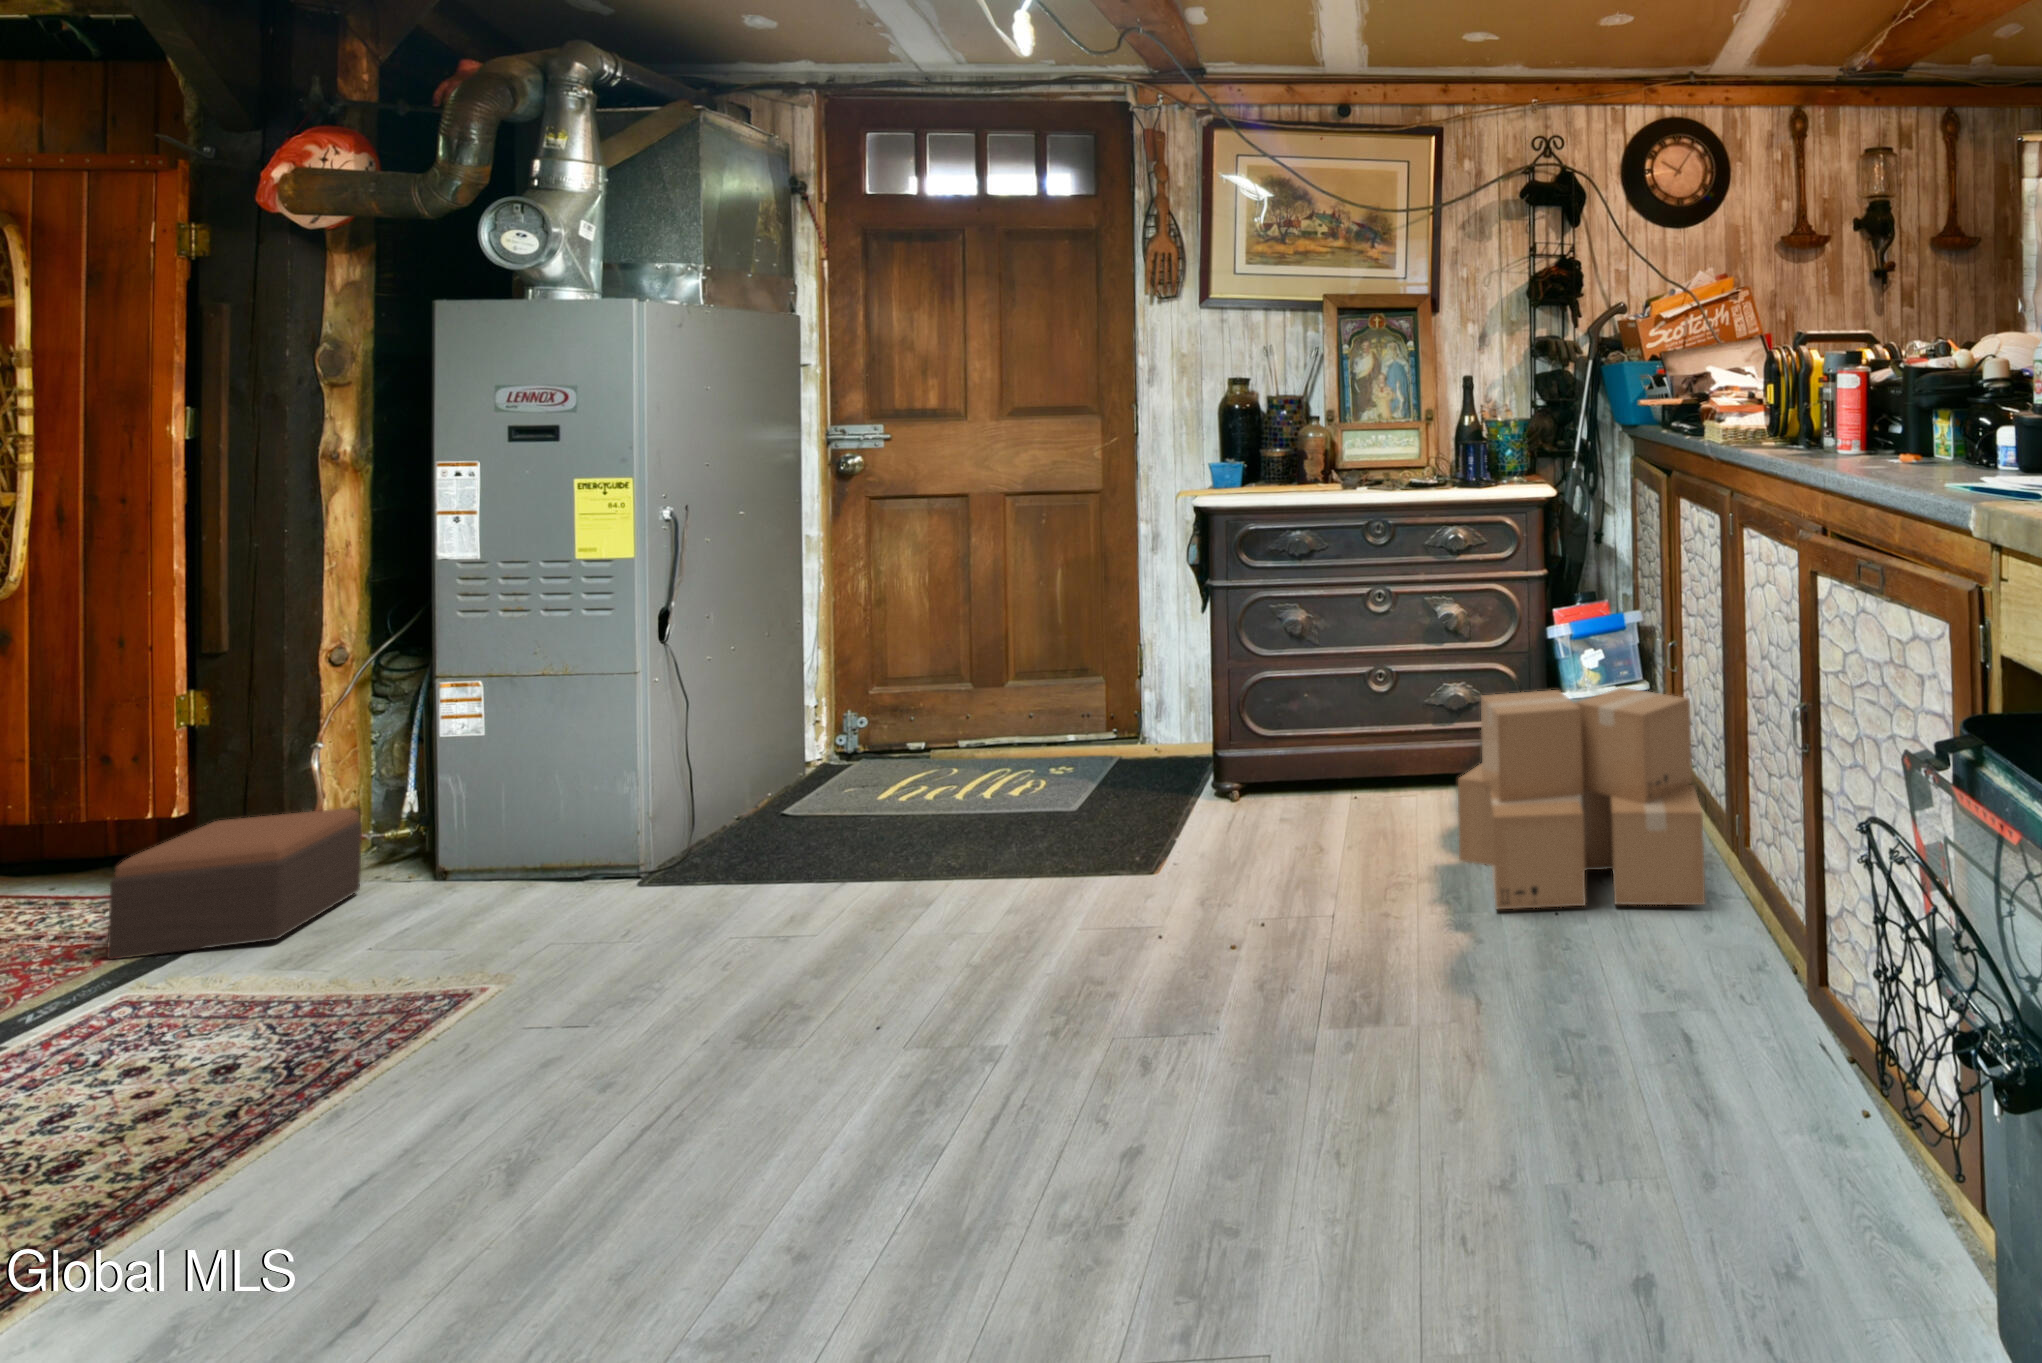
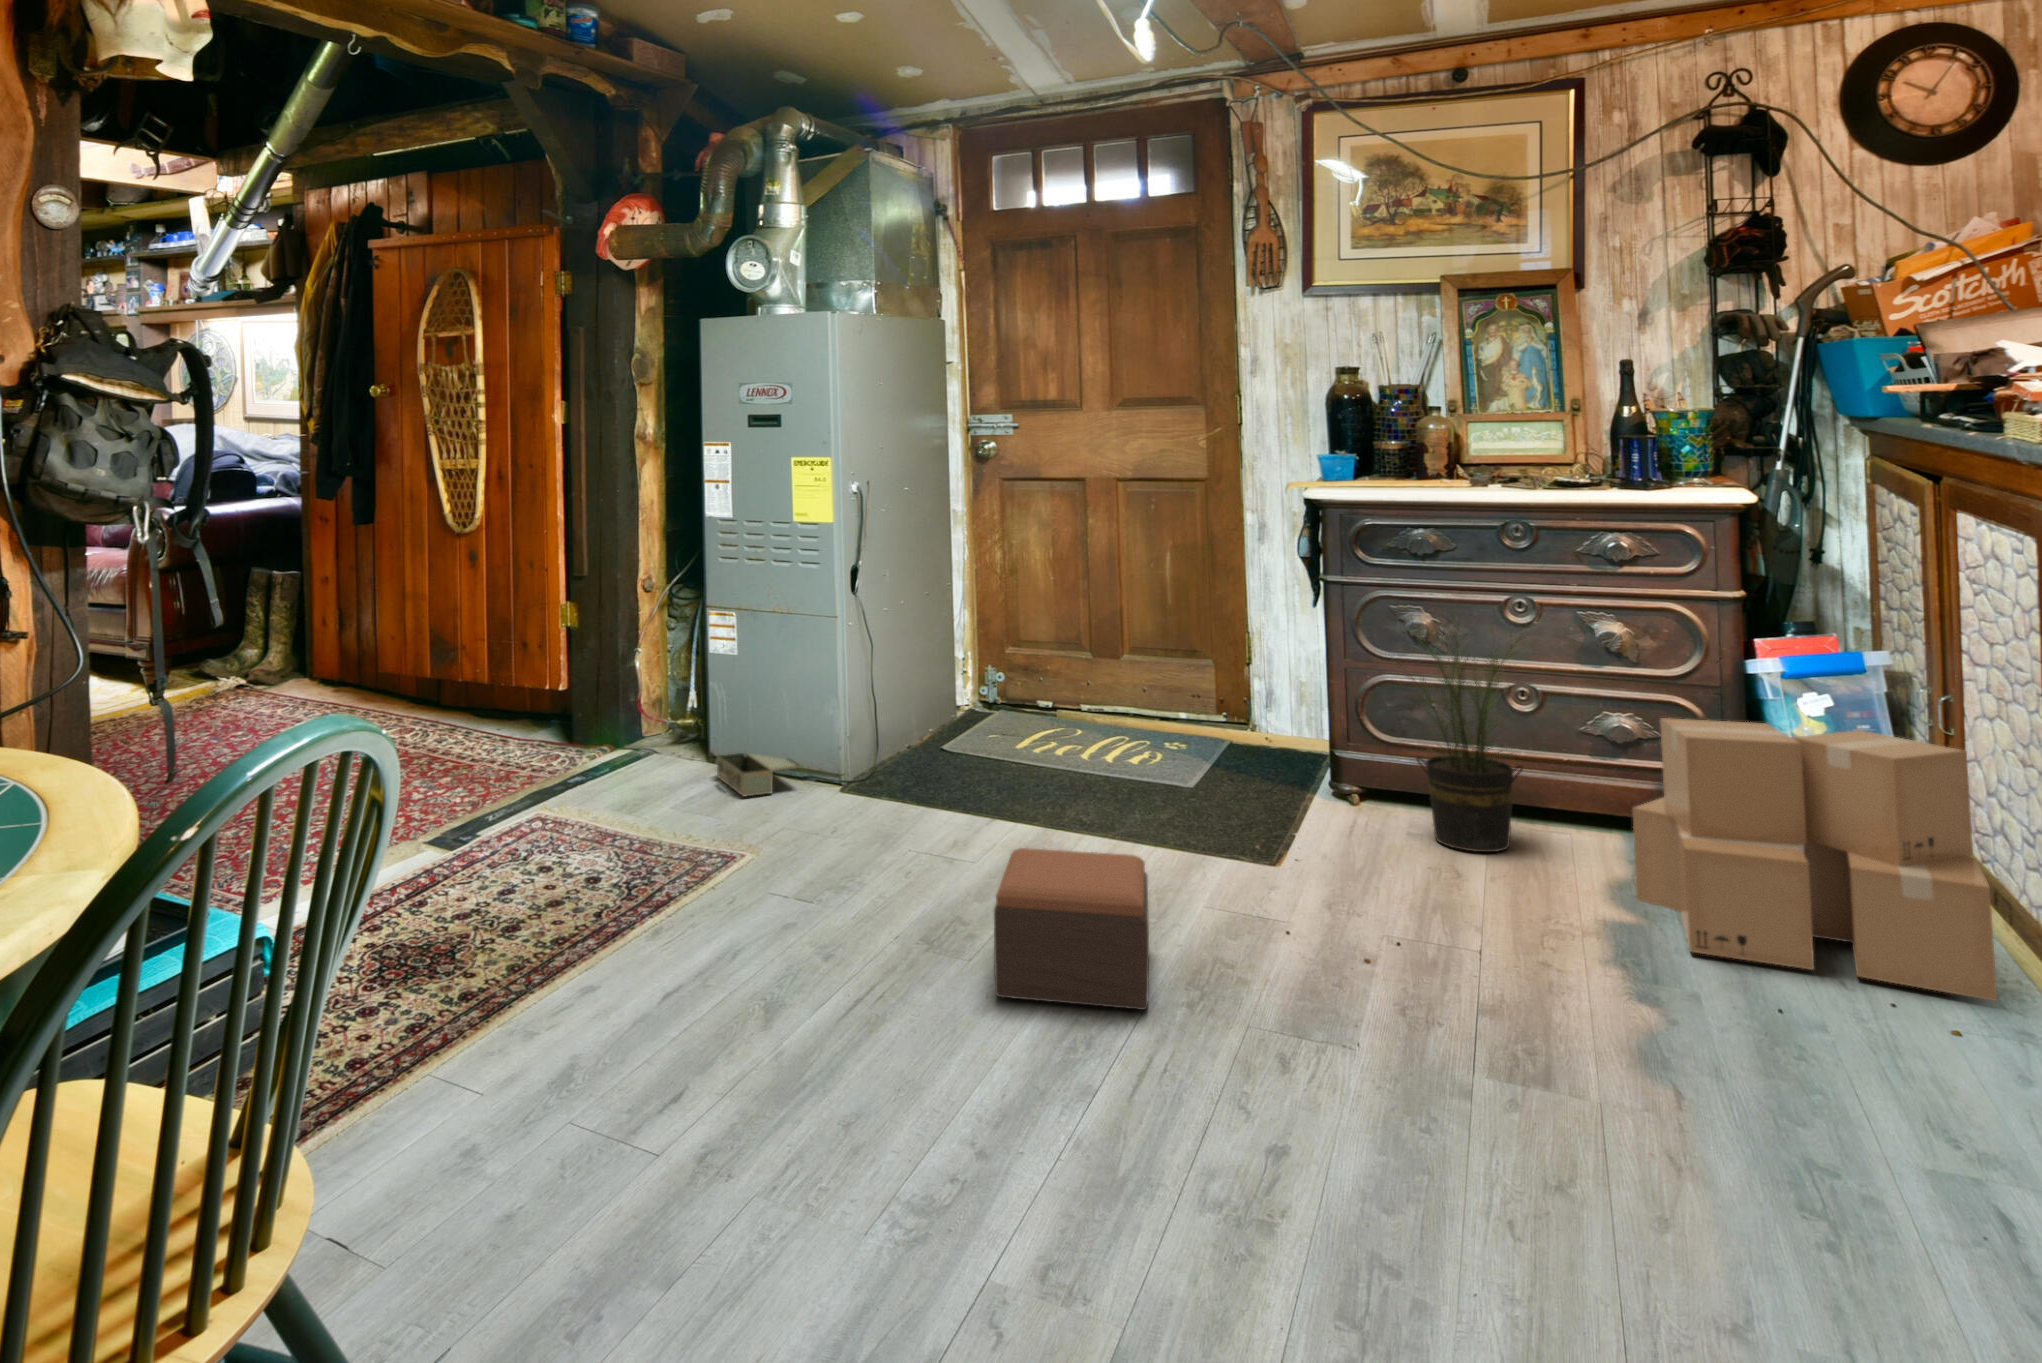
potted plant: none [1254,605,1394,837] -> present [1394,610,1534,852]
footstool: present [107,808,362,960] -> present [994,848,1149,1010]
toolbox: none [423,850,556,929] -> present [717,753,800,797]

